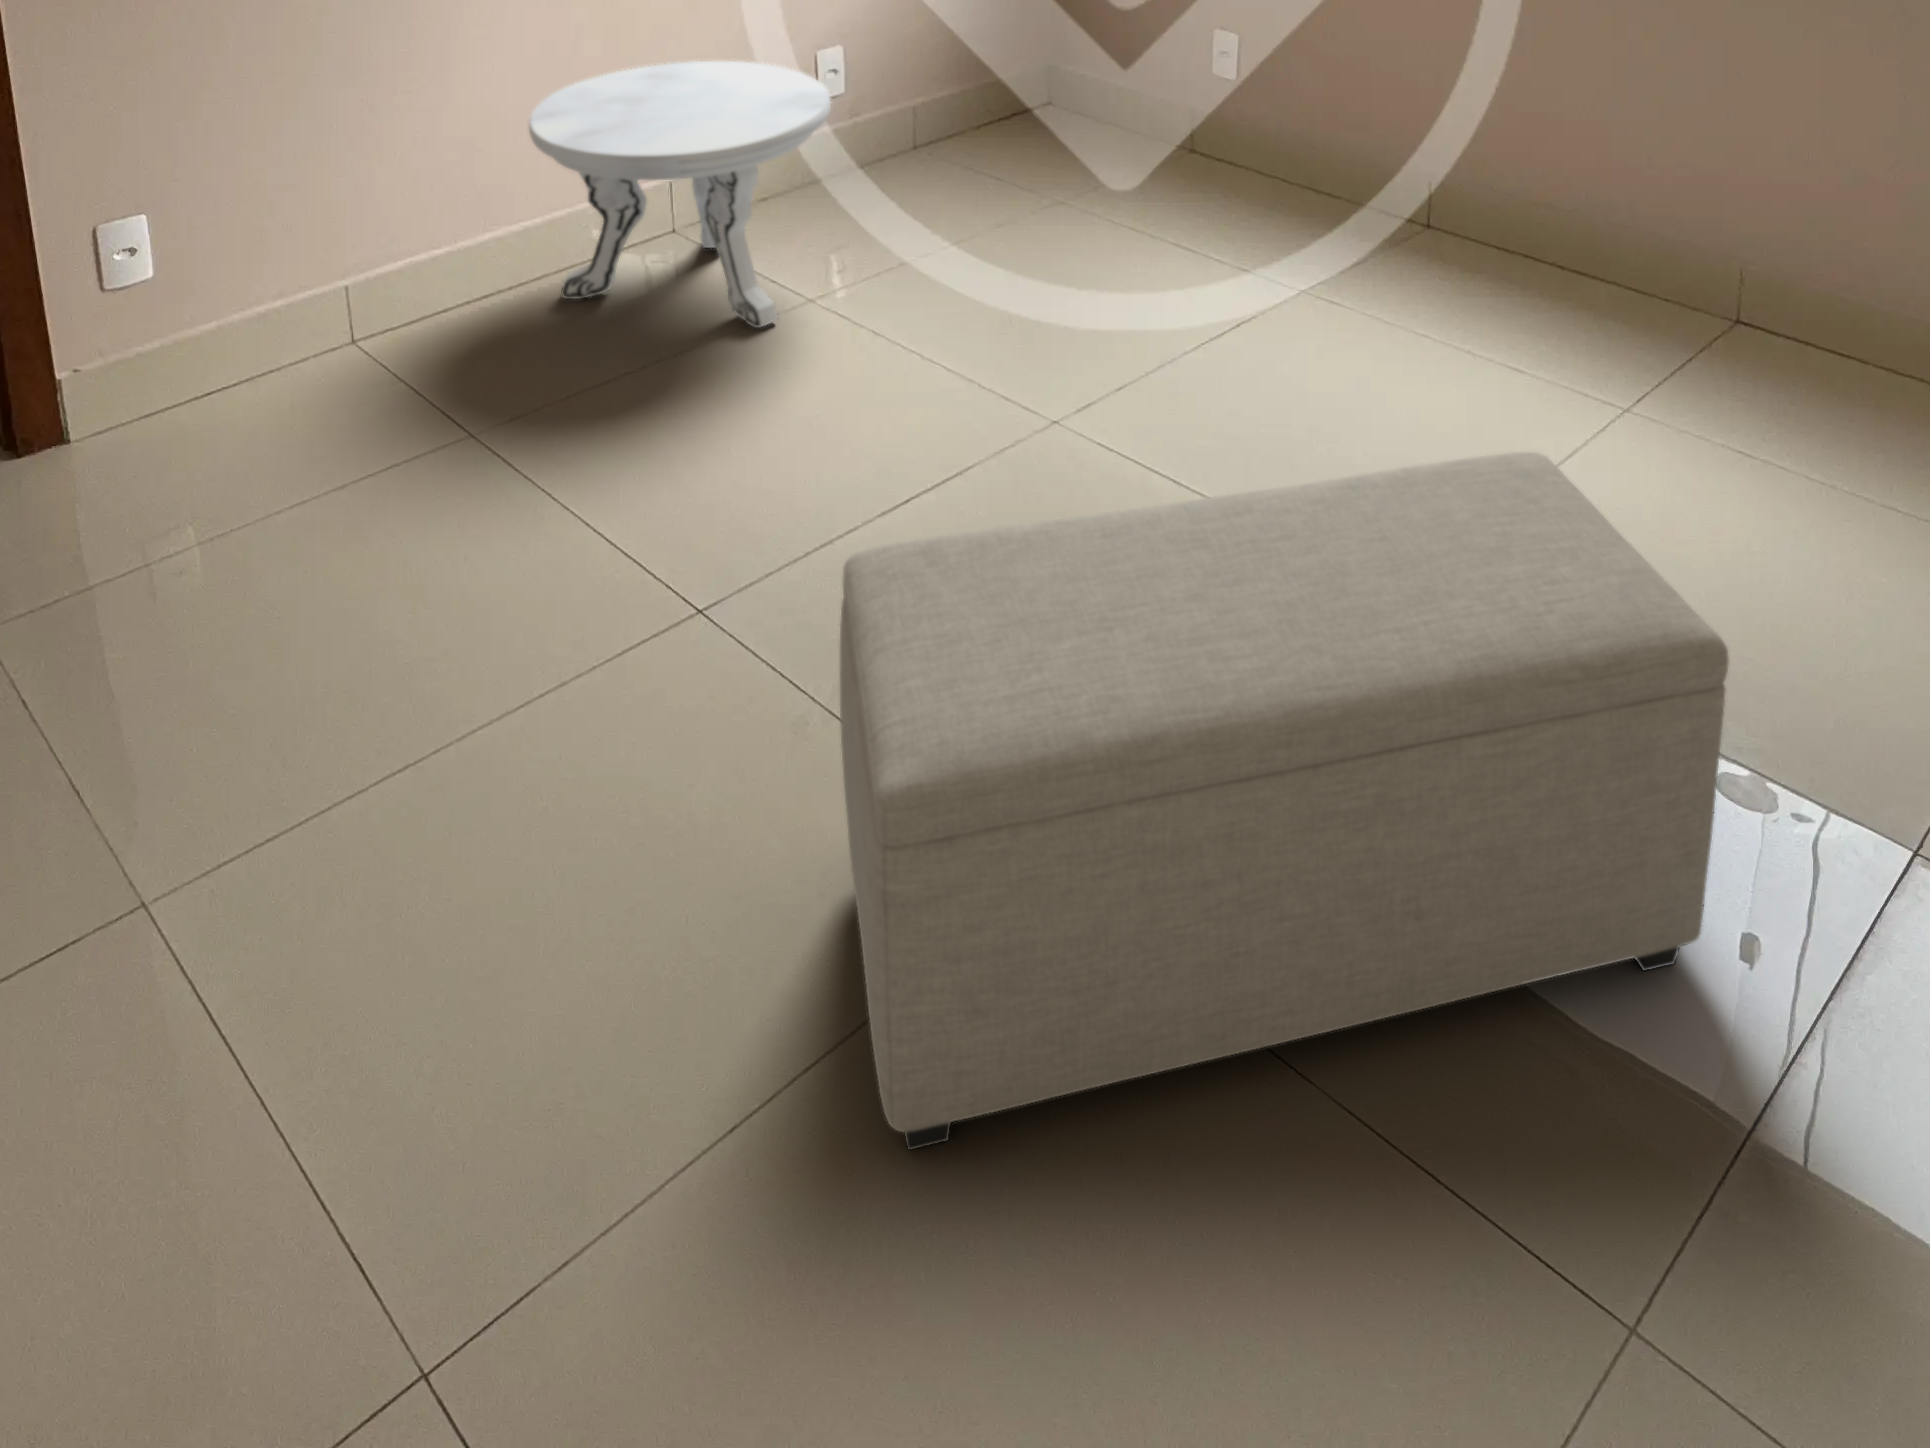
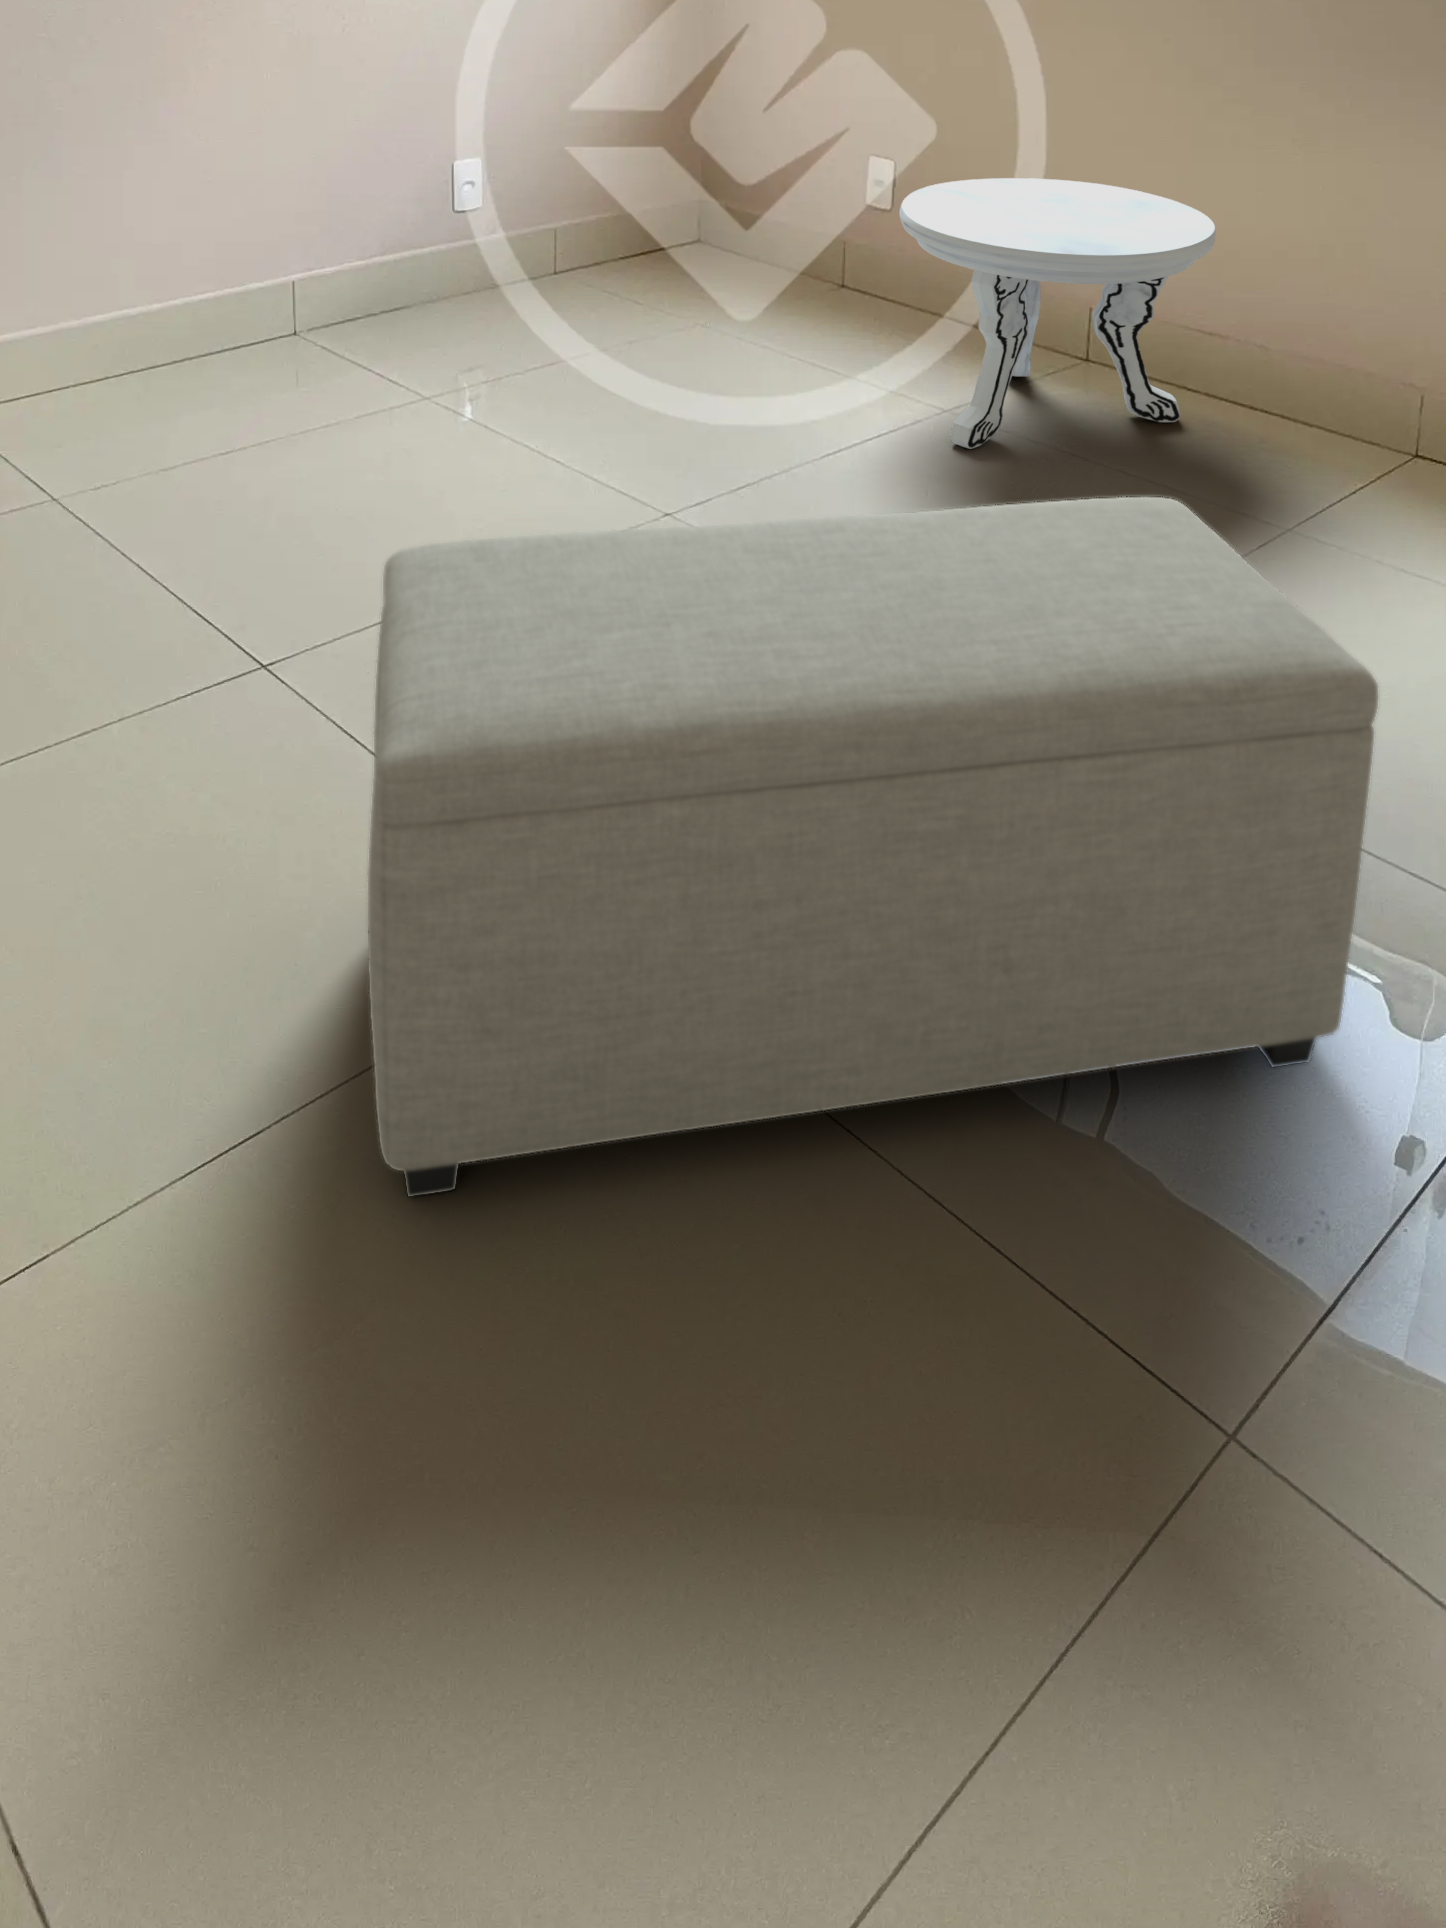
side table: present [529,61,831,328] -> present [899,178,1215,449]

